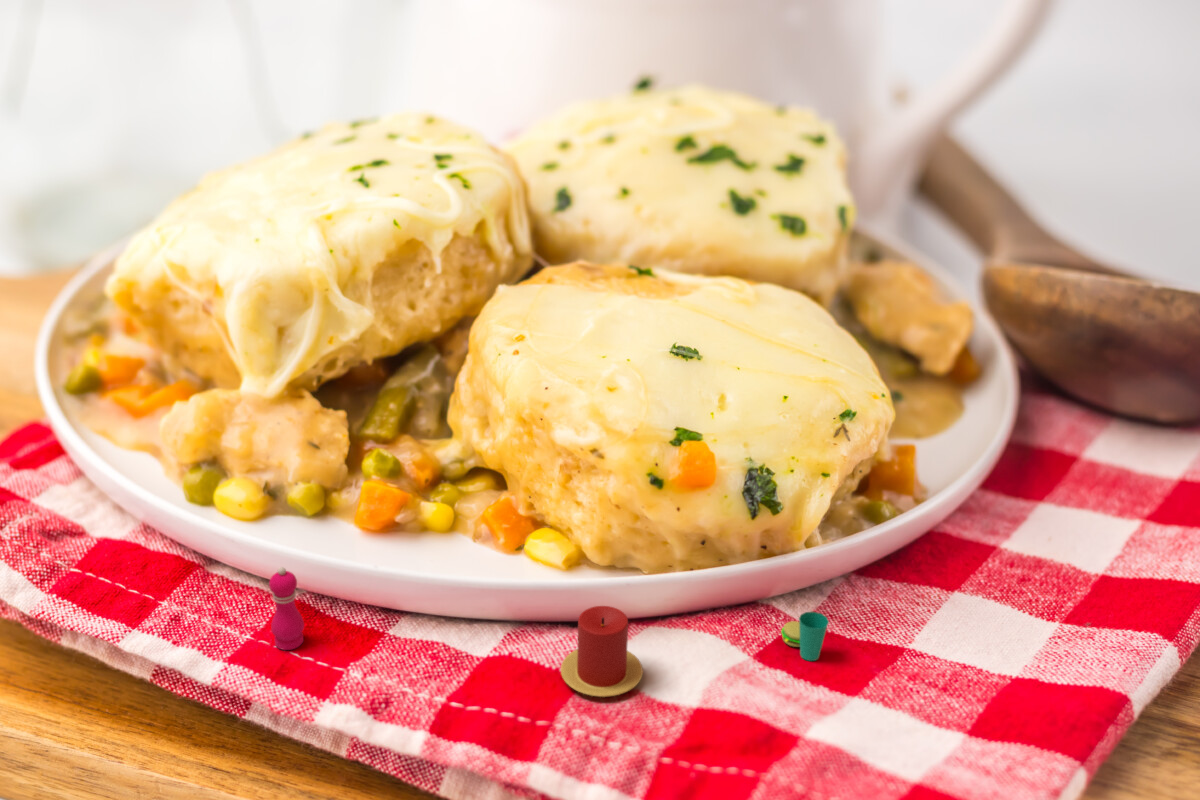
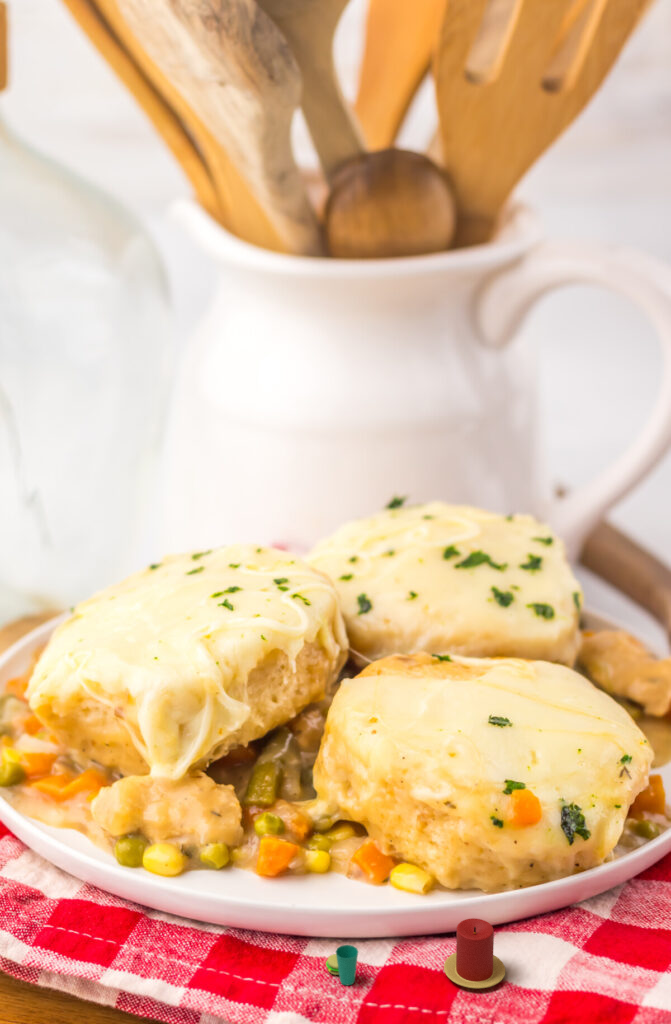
pepper mill: present [269,567,304,650] -> none [220,909,245,975]
cup: present [781,612,829,661] -> present [326,945,358,985]

